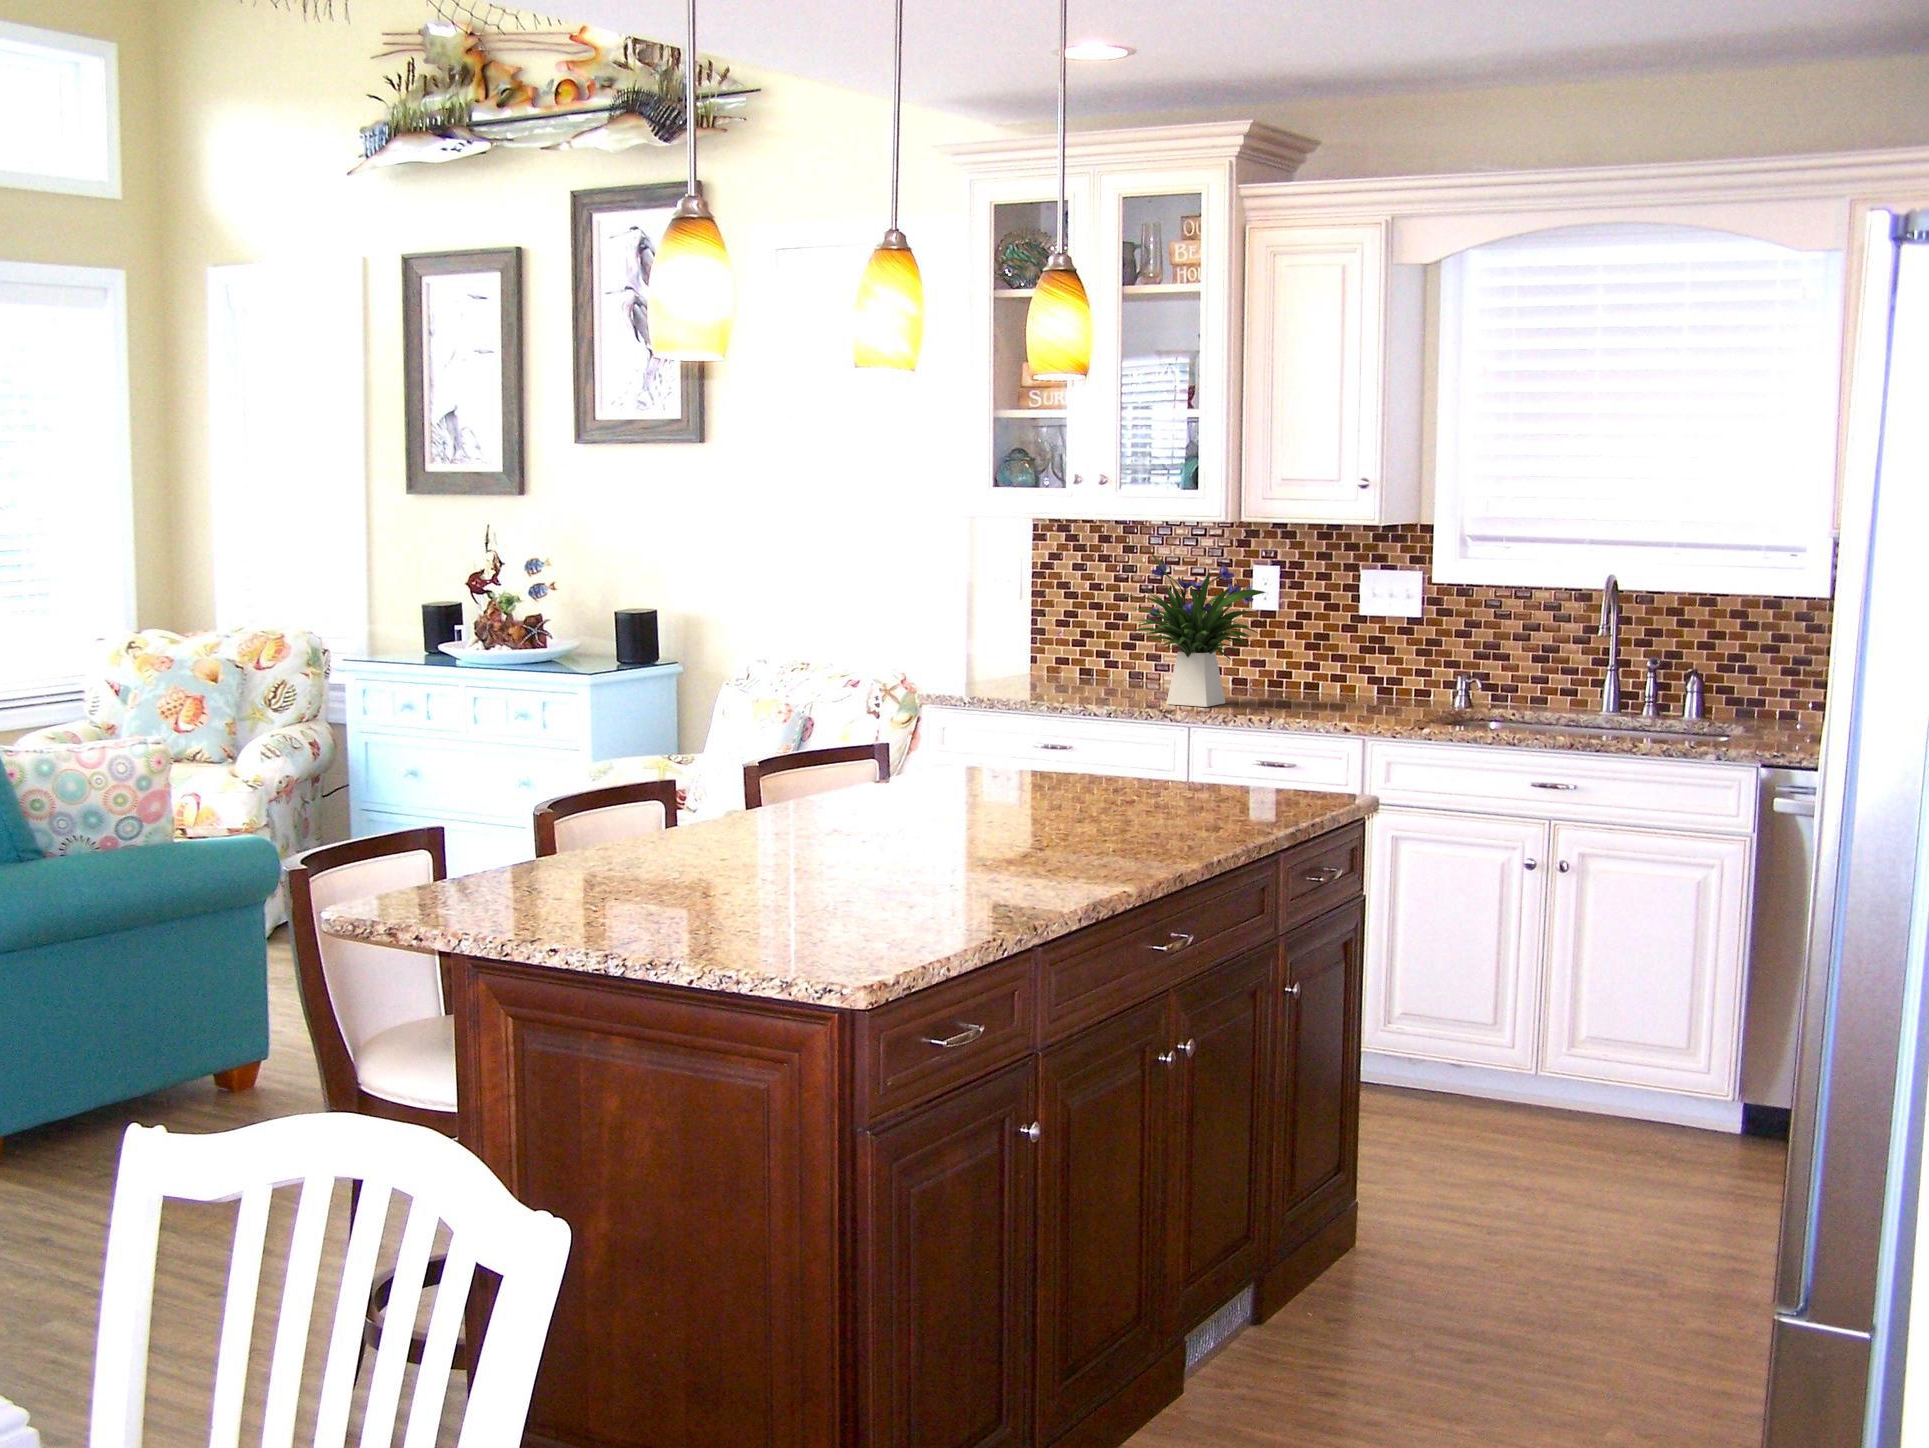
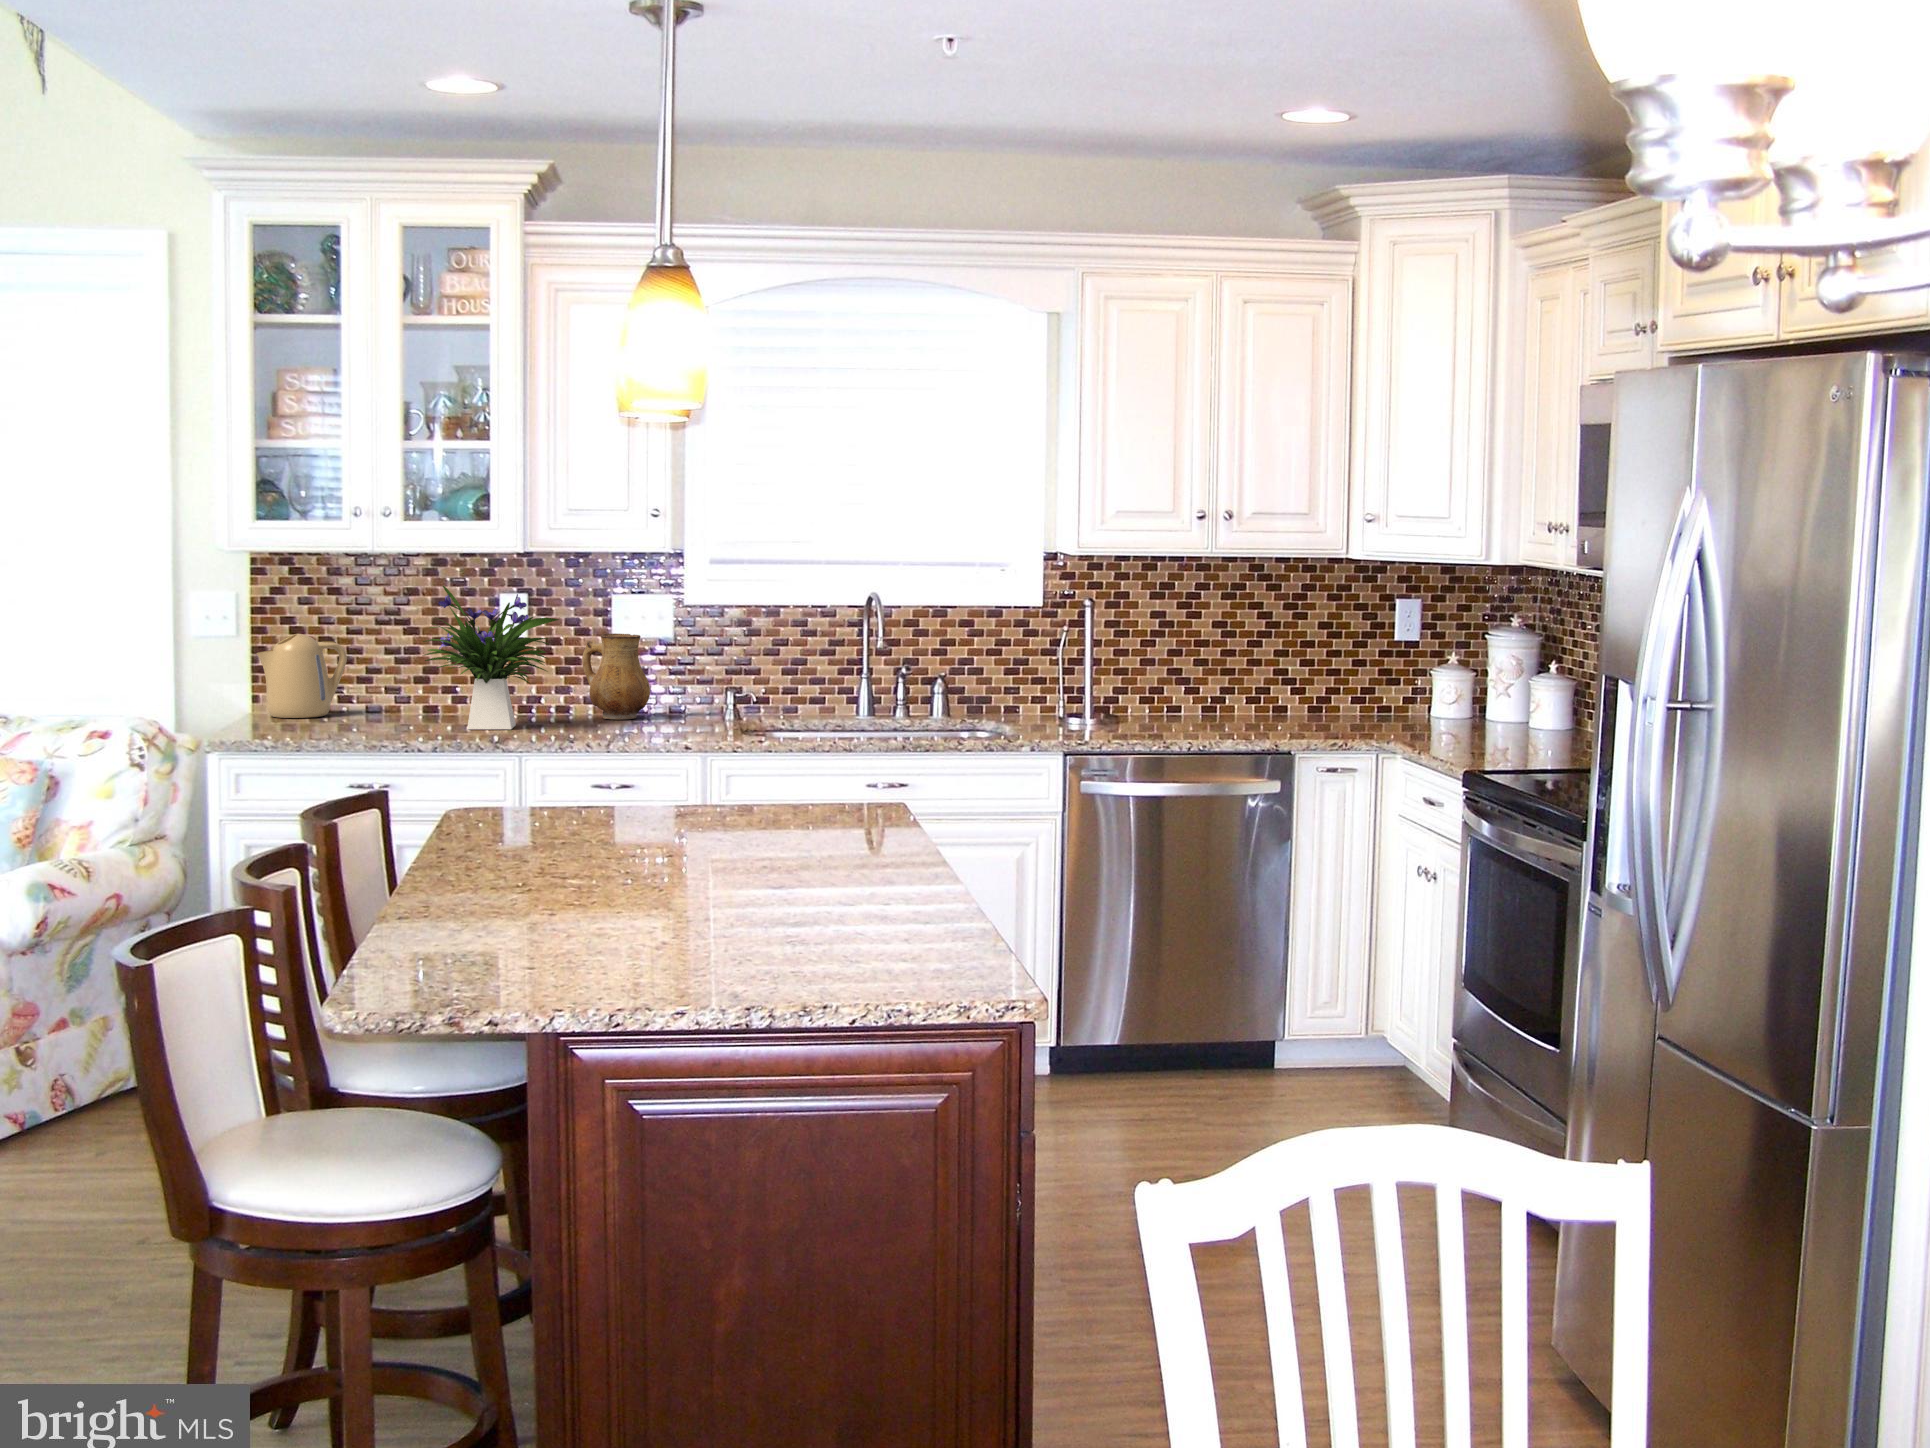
kettle: none [1023,600,1108,683] -> present [256,634,347,718]
ceramic pitcher: none [1319,609,1386,705] -> present [582,634,650,719]

